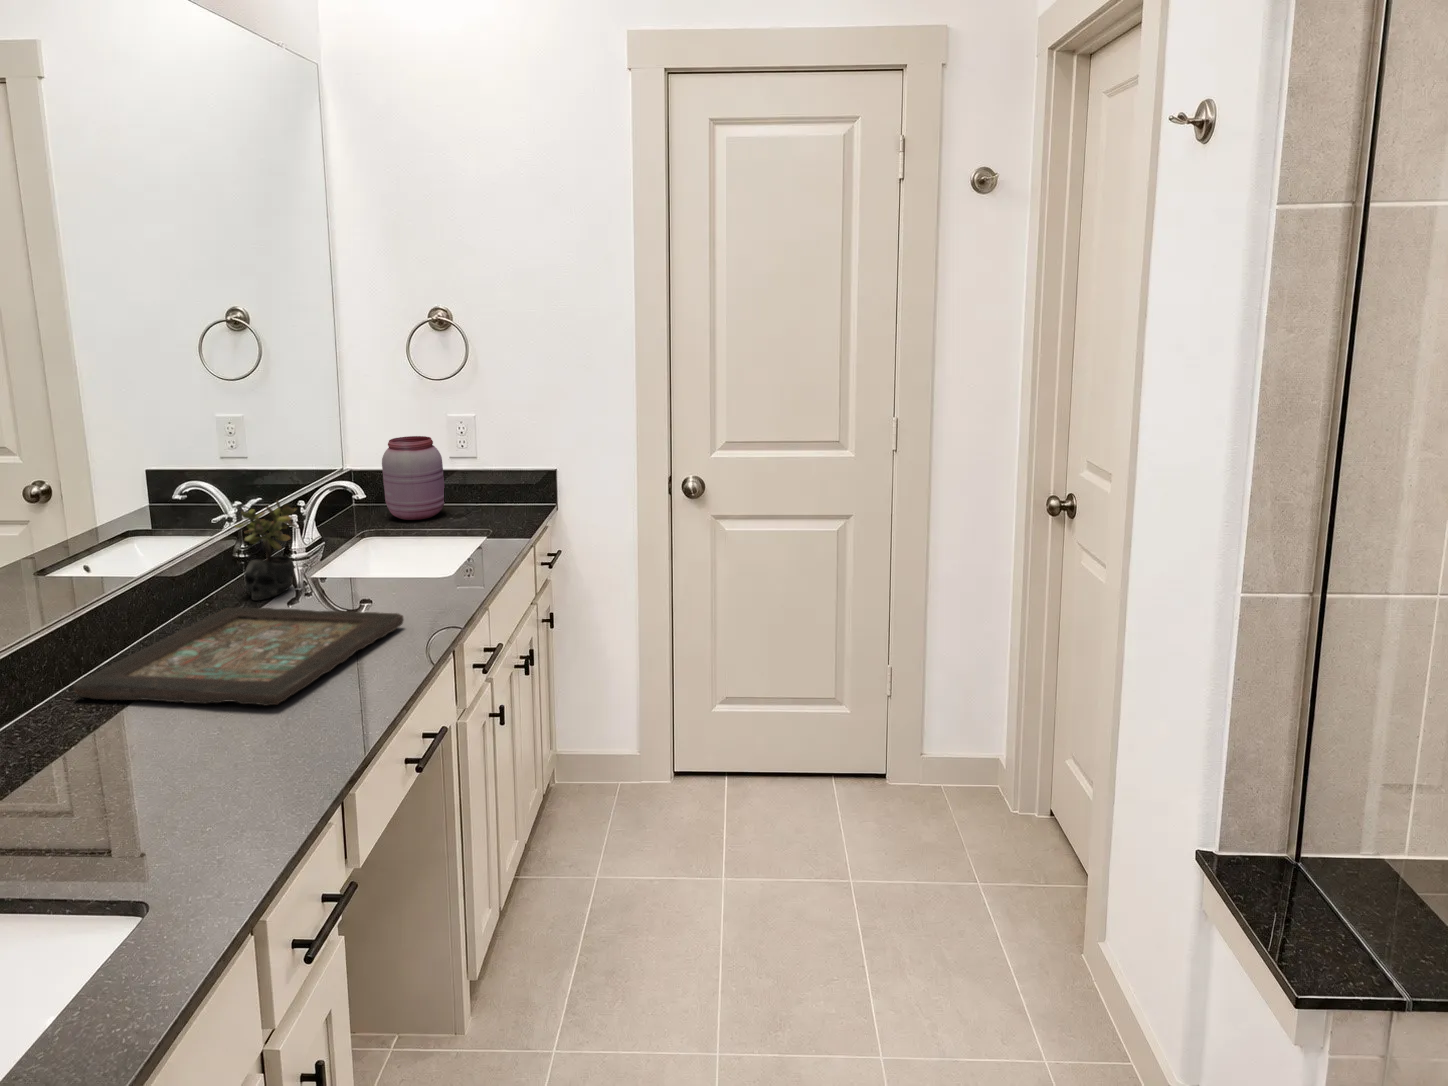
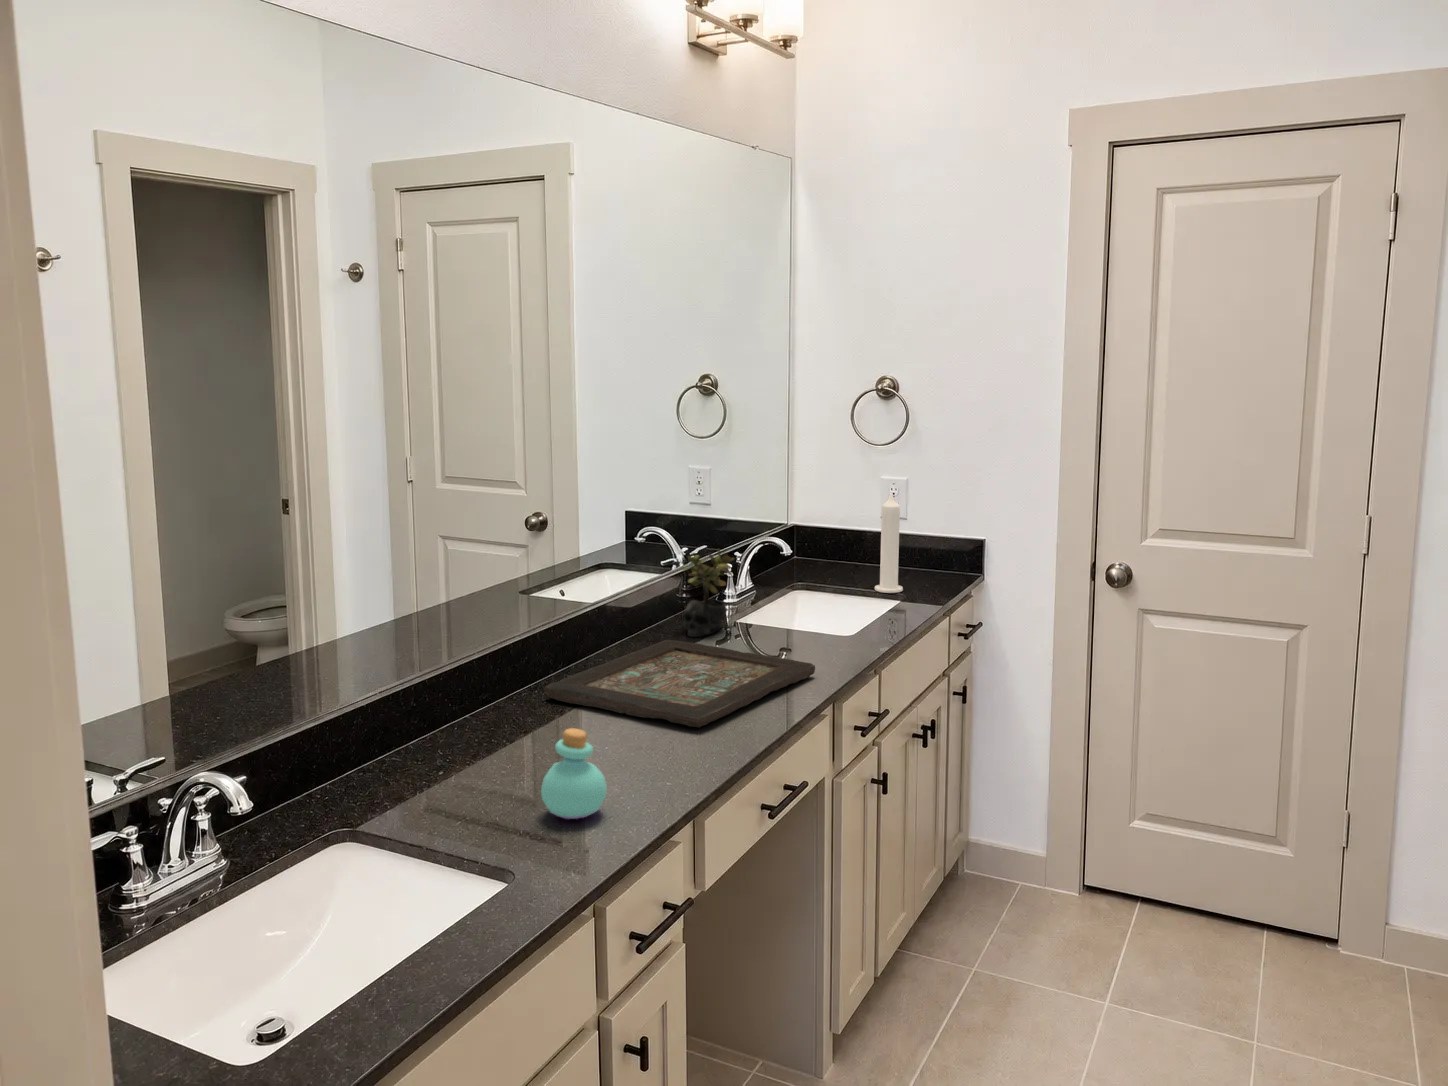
candle: none [453,424,484,528] -> present [875,492,903,593]
jar: present [382,436,445,520] -> none [813,500,870,580]
perfume bottle: none [75,738,166,849] -> present [541,728,607,819]

